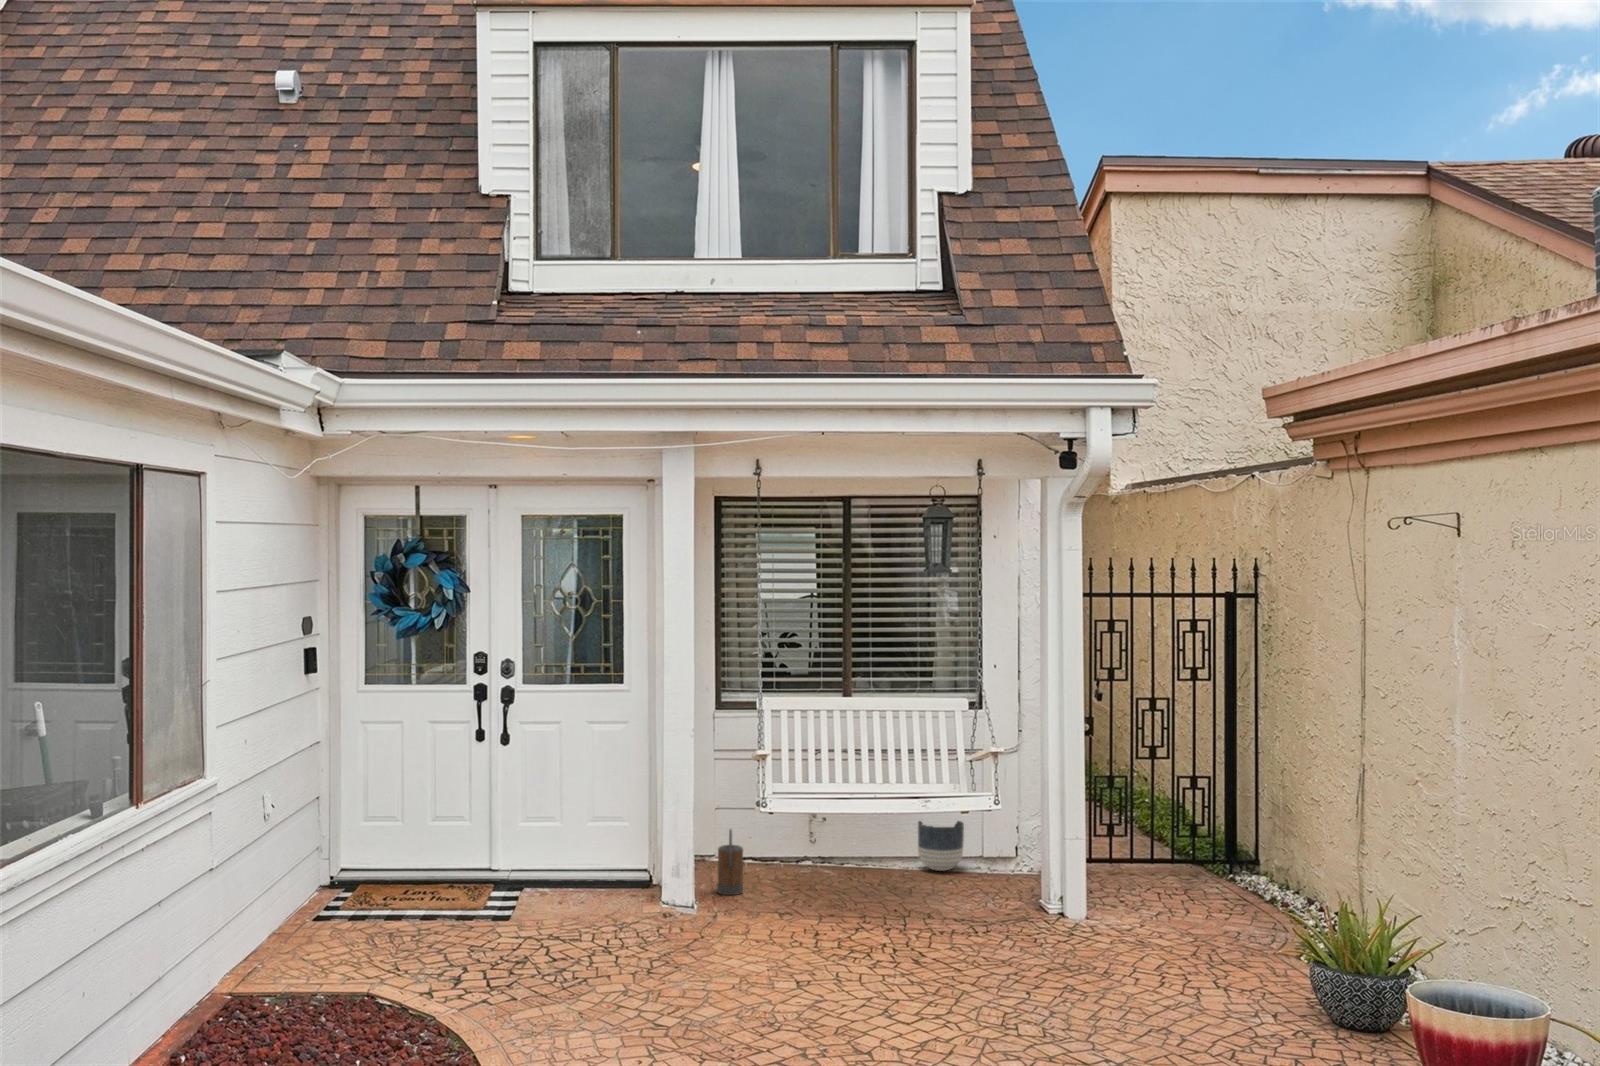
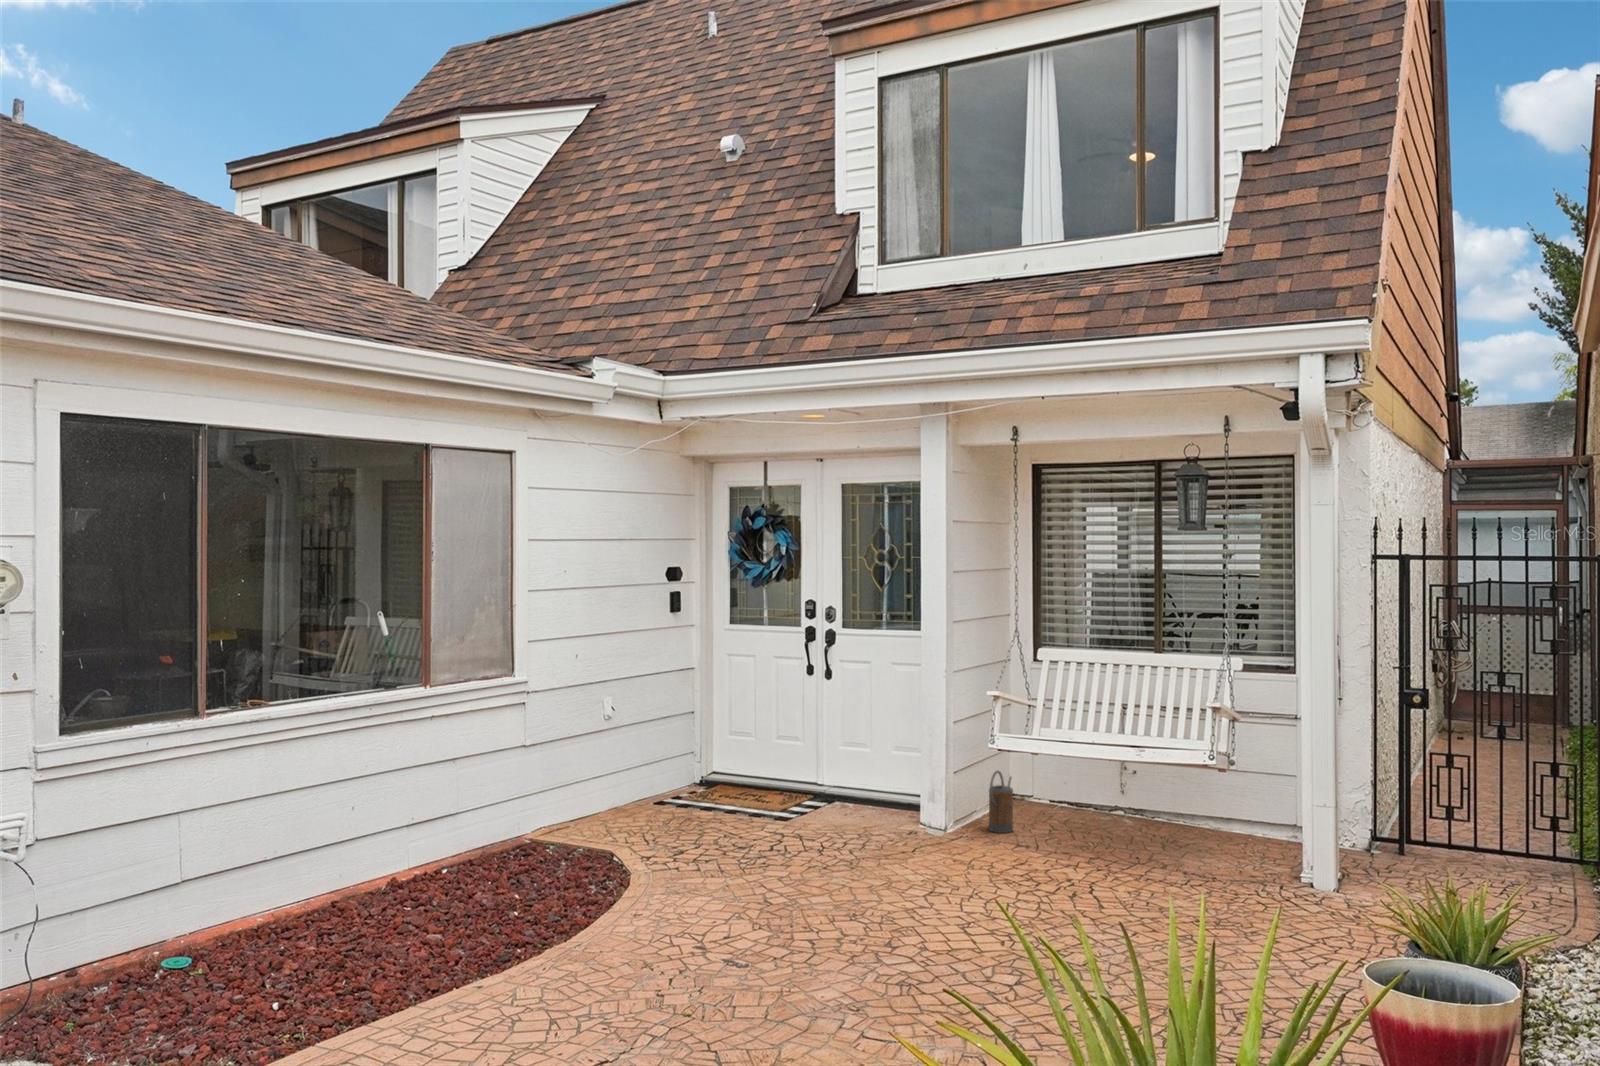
planter: present [918,821,964,871] -> none [1218,784,1269,839]

